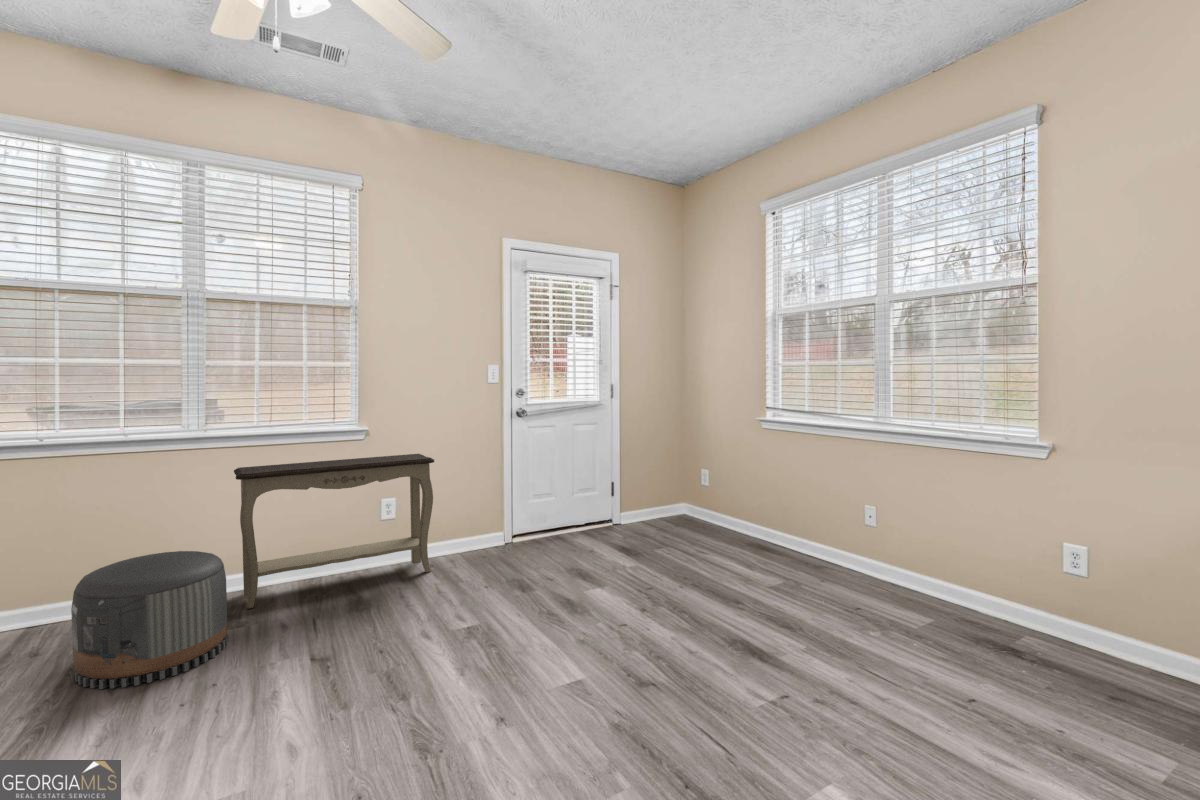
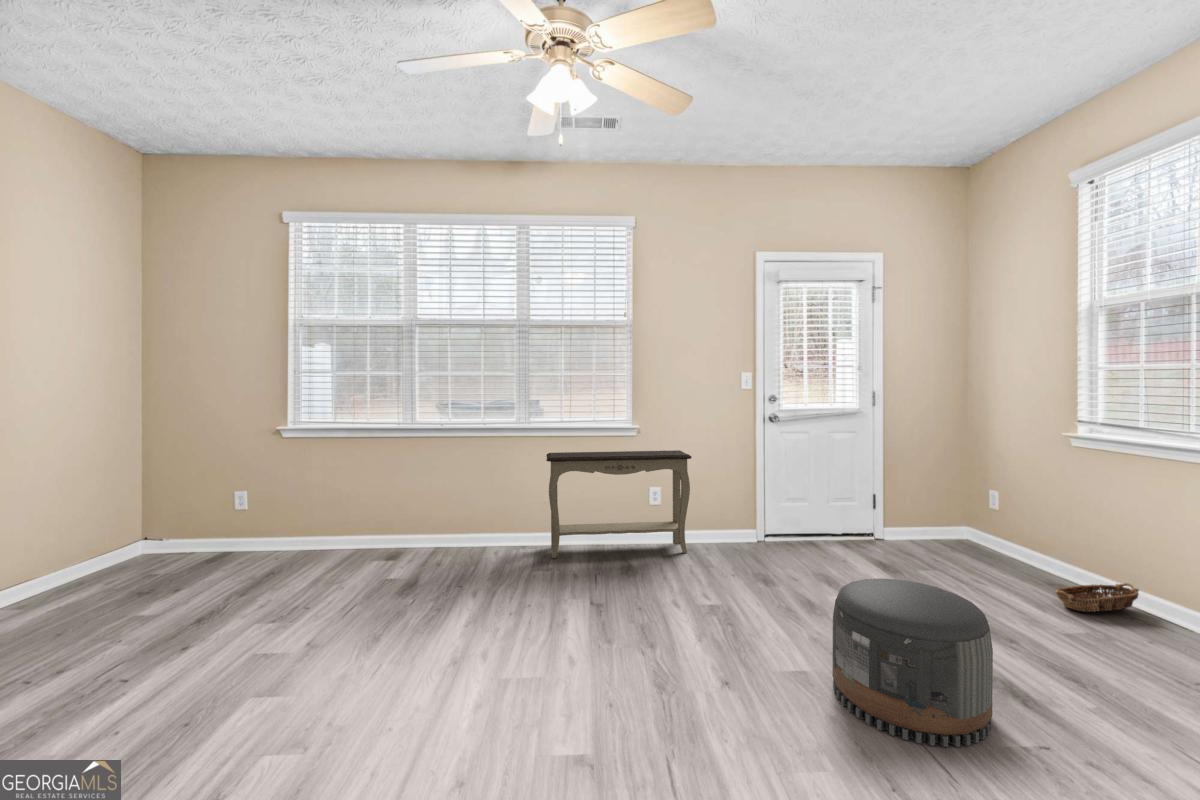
basket: none [744,535,812,574] -> present [1054,583,1139,612]
pouf: present [71,551,228,689] -> present [833,578,993,747]

